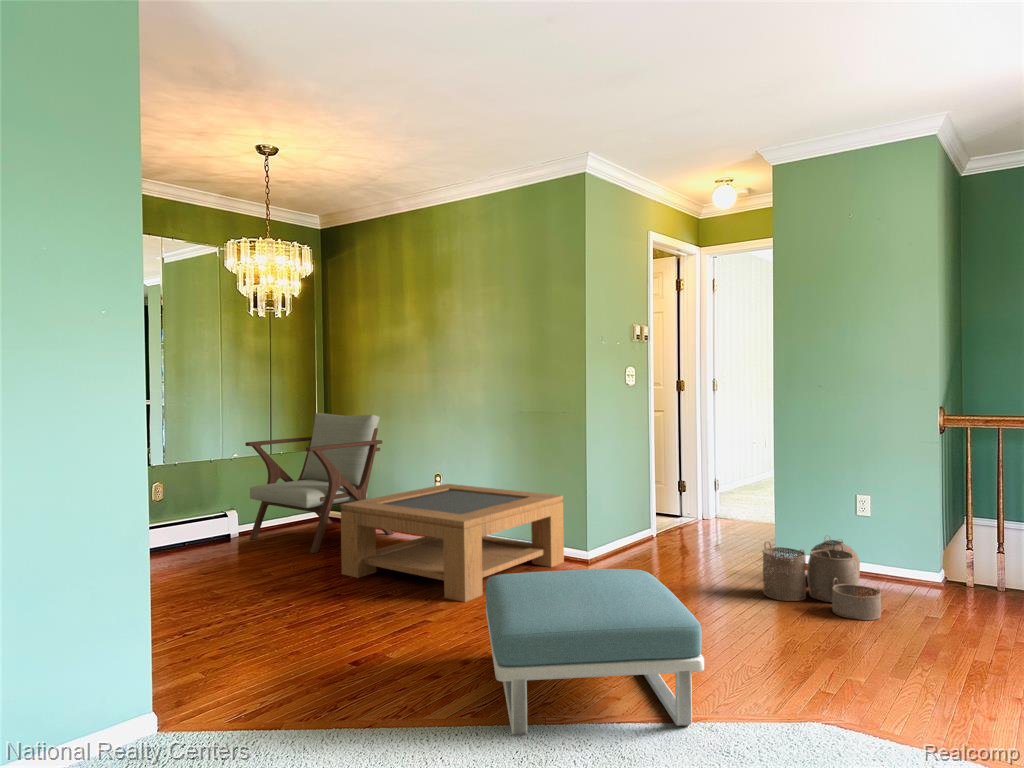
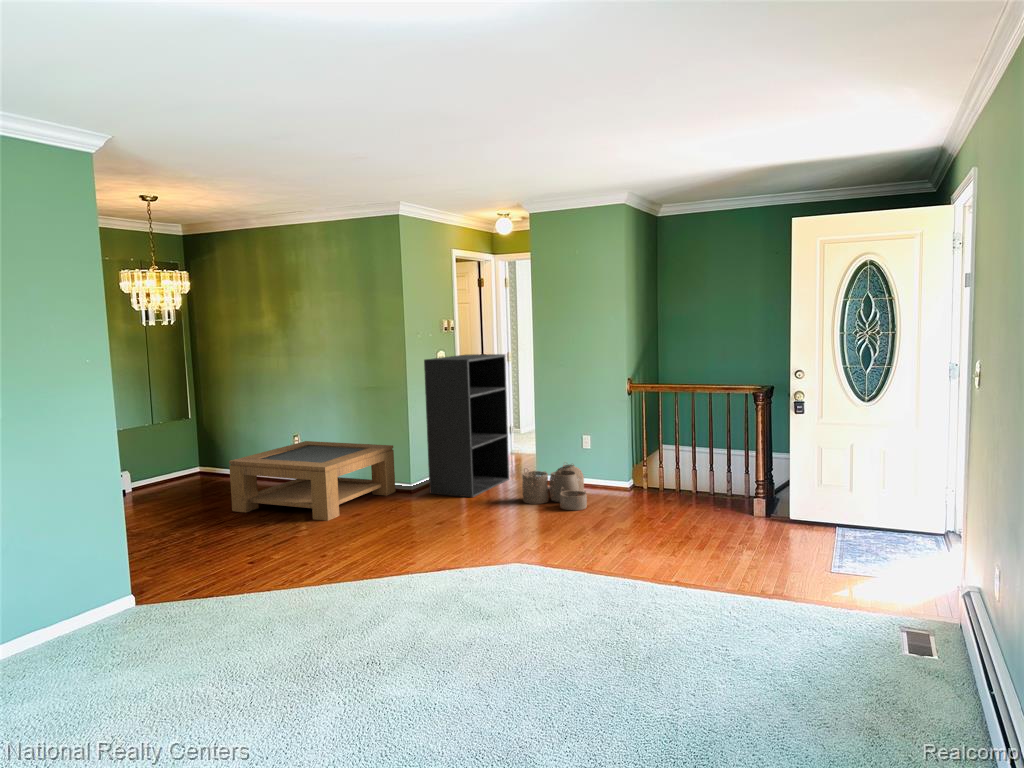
bookshelf: none [611,372,729,581] -> present [424,354,509,497]
lounge chair: present [245,413,393,553] -> none [135,389,263,499]
footstool: present [486,569,704,735] -> none [345,489,468,578]

